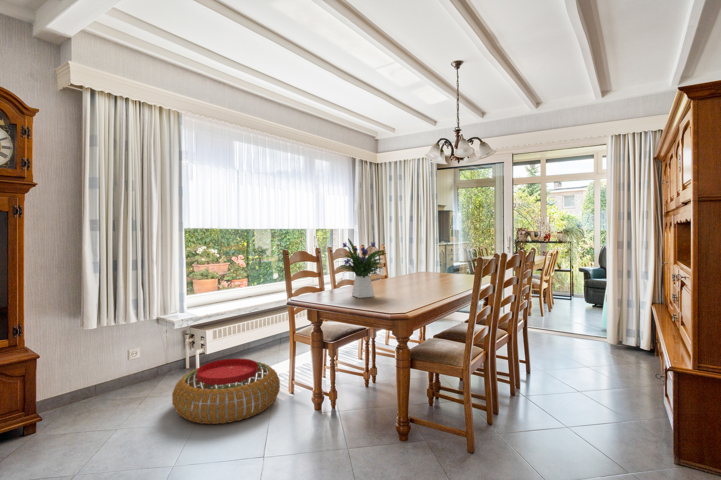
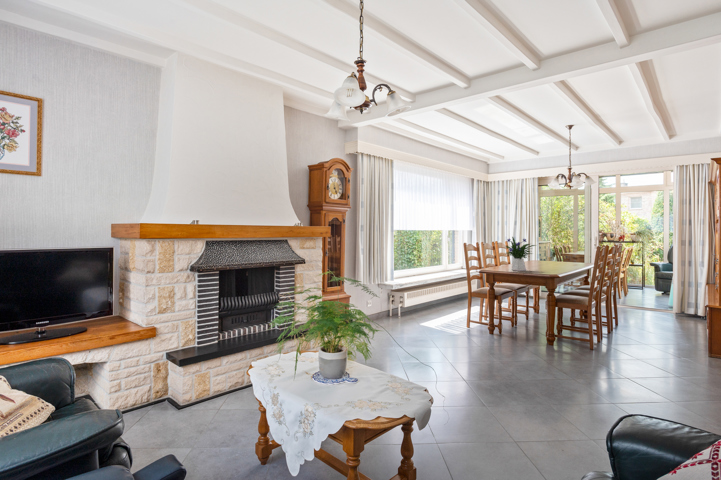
pouf: present [172,358,280,424] -> none [409,307,468,337]

